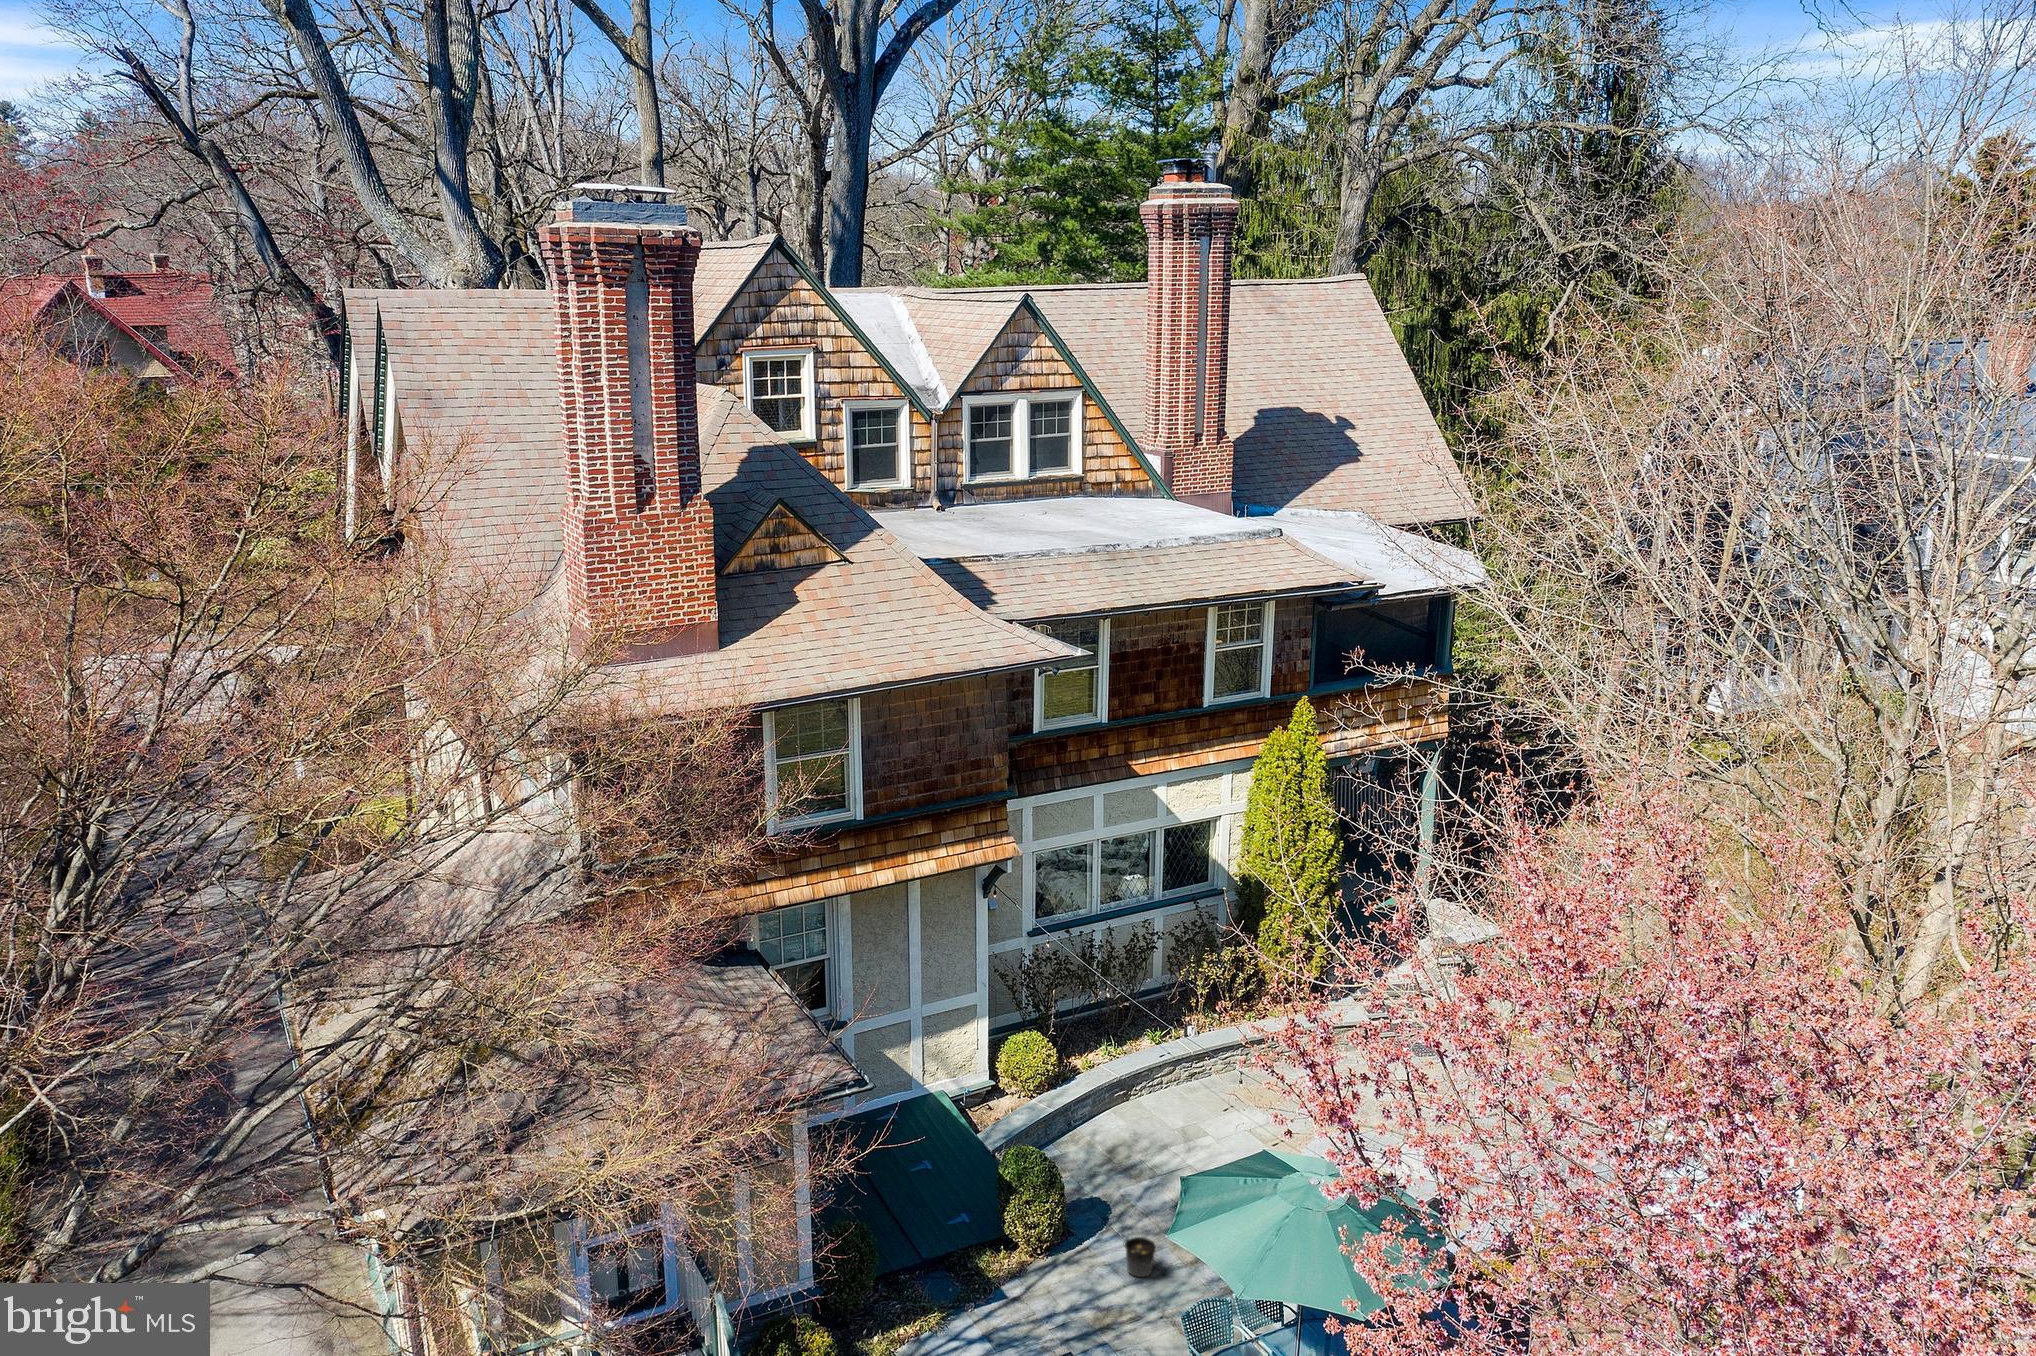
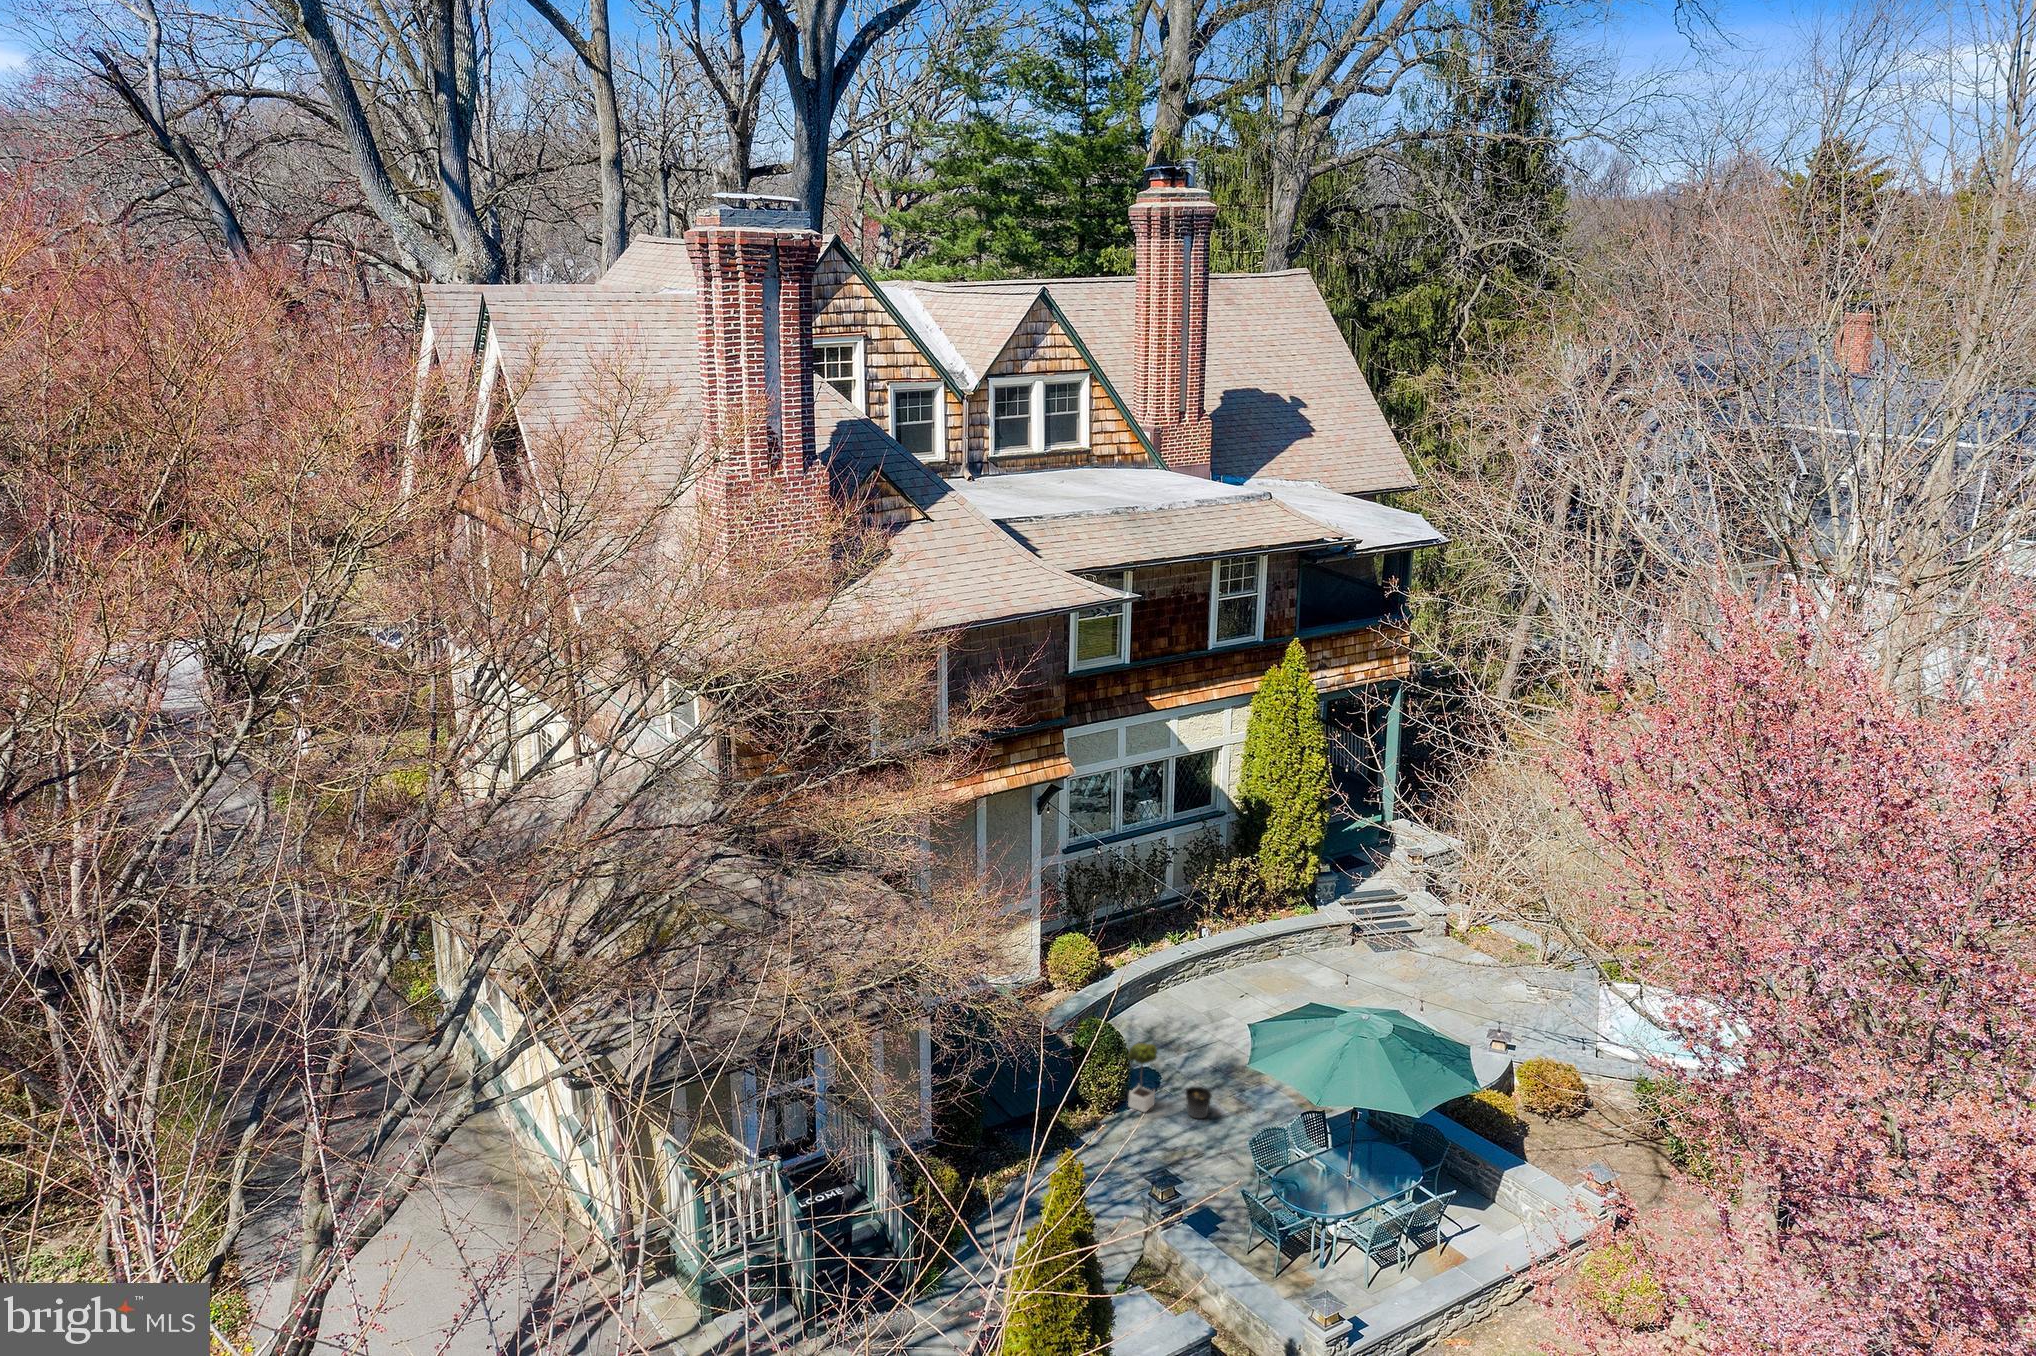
potted tree: none [1054,1182,1092,1267] -> present [1127,1043,1157,1112]

